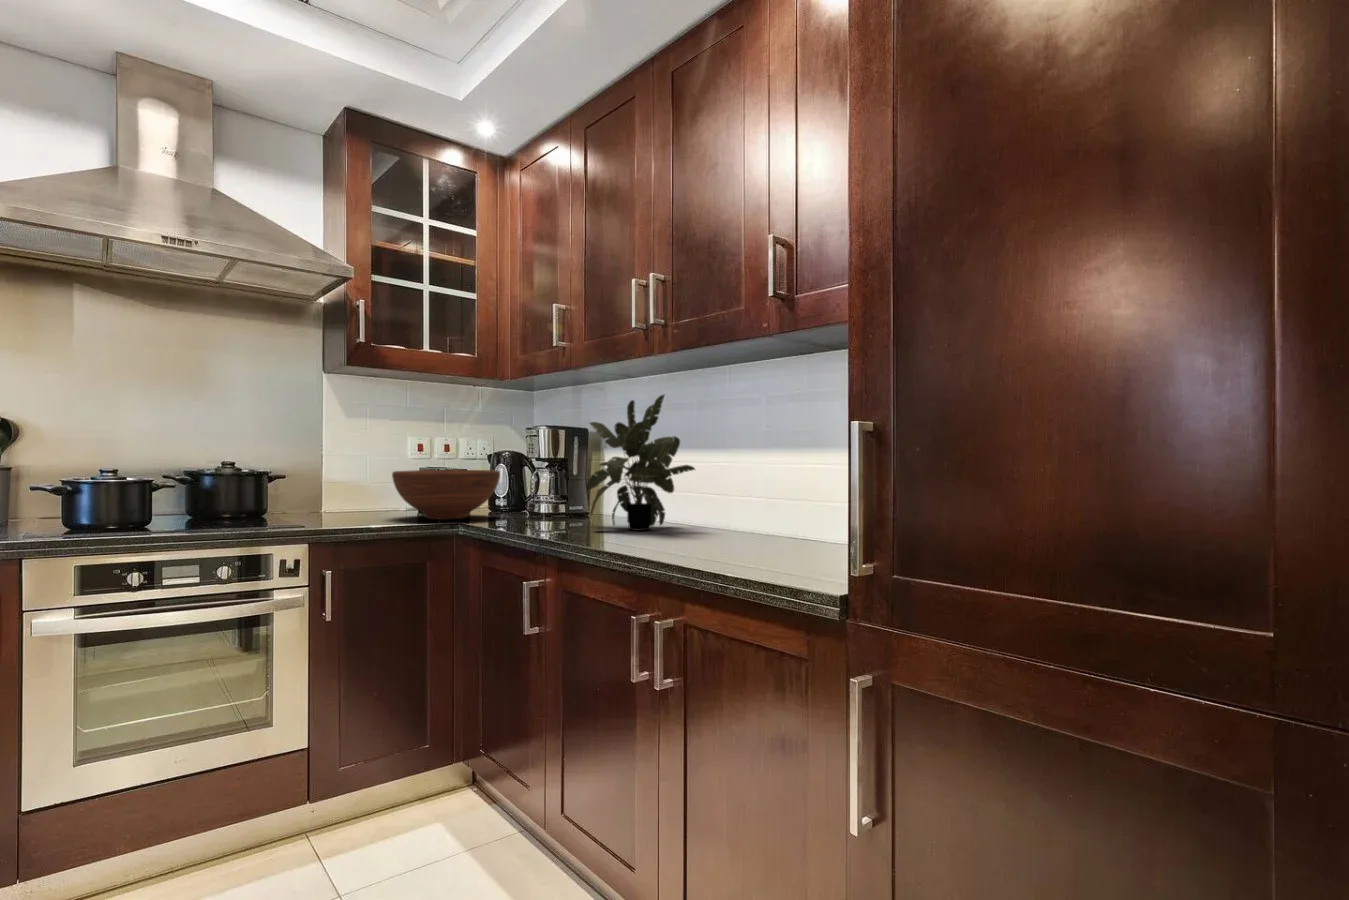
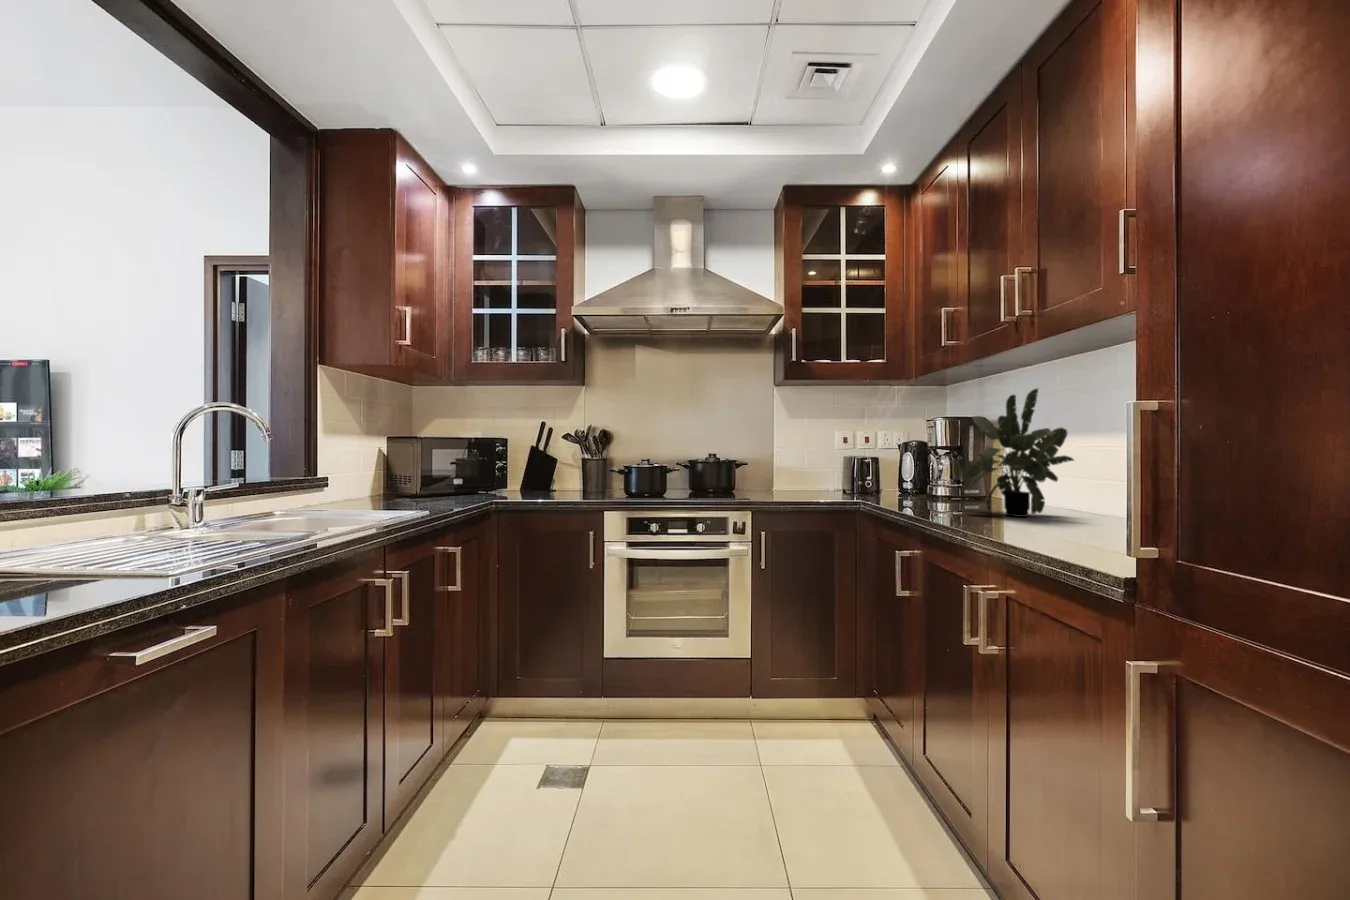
fruit bowl: present [392,470,500,520] -> none [814,459,900,499]

